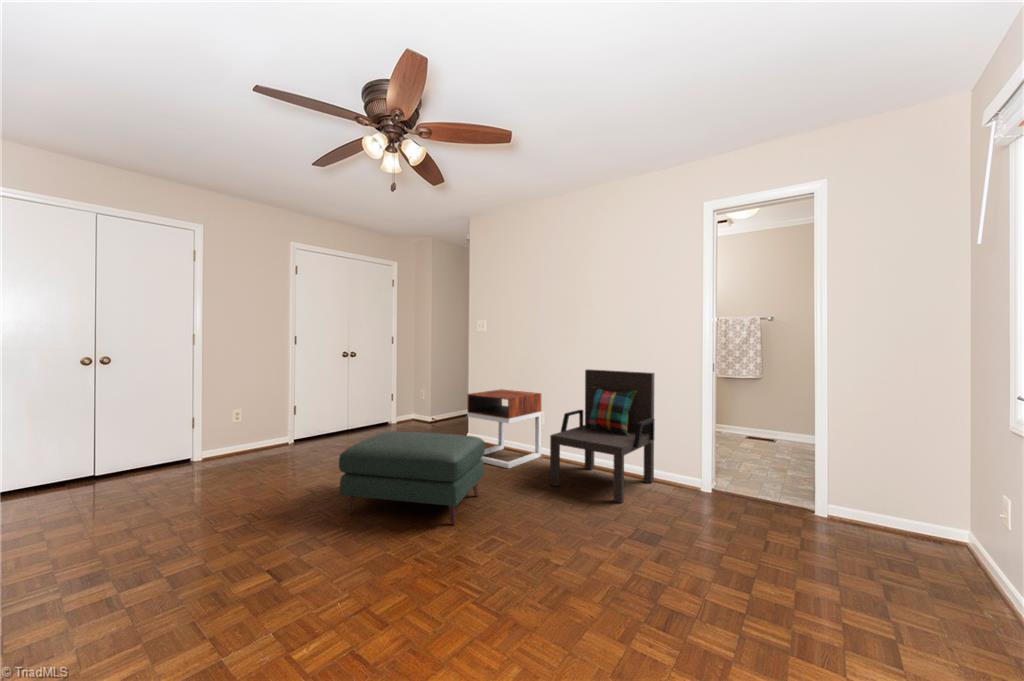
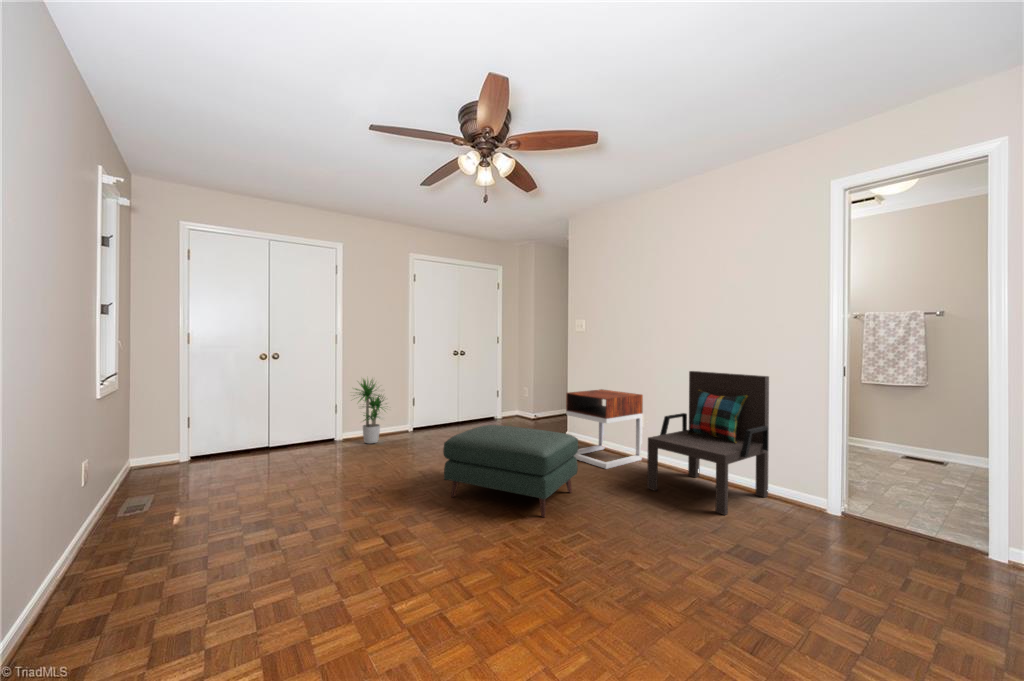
potted plant: none [210,382,268,461] -> present [356,379,384,443]

